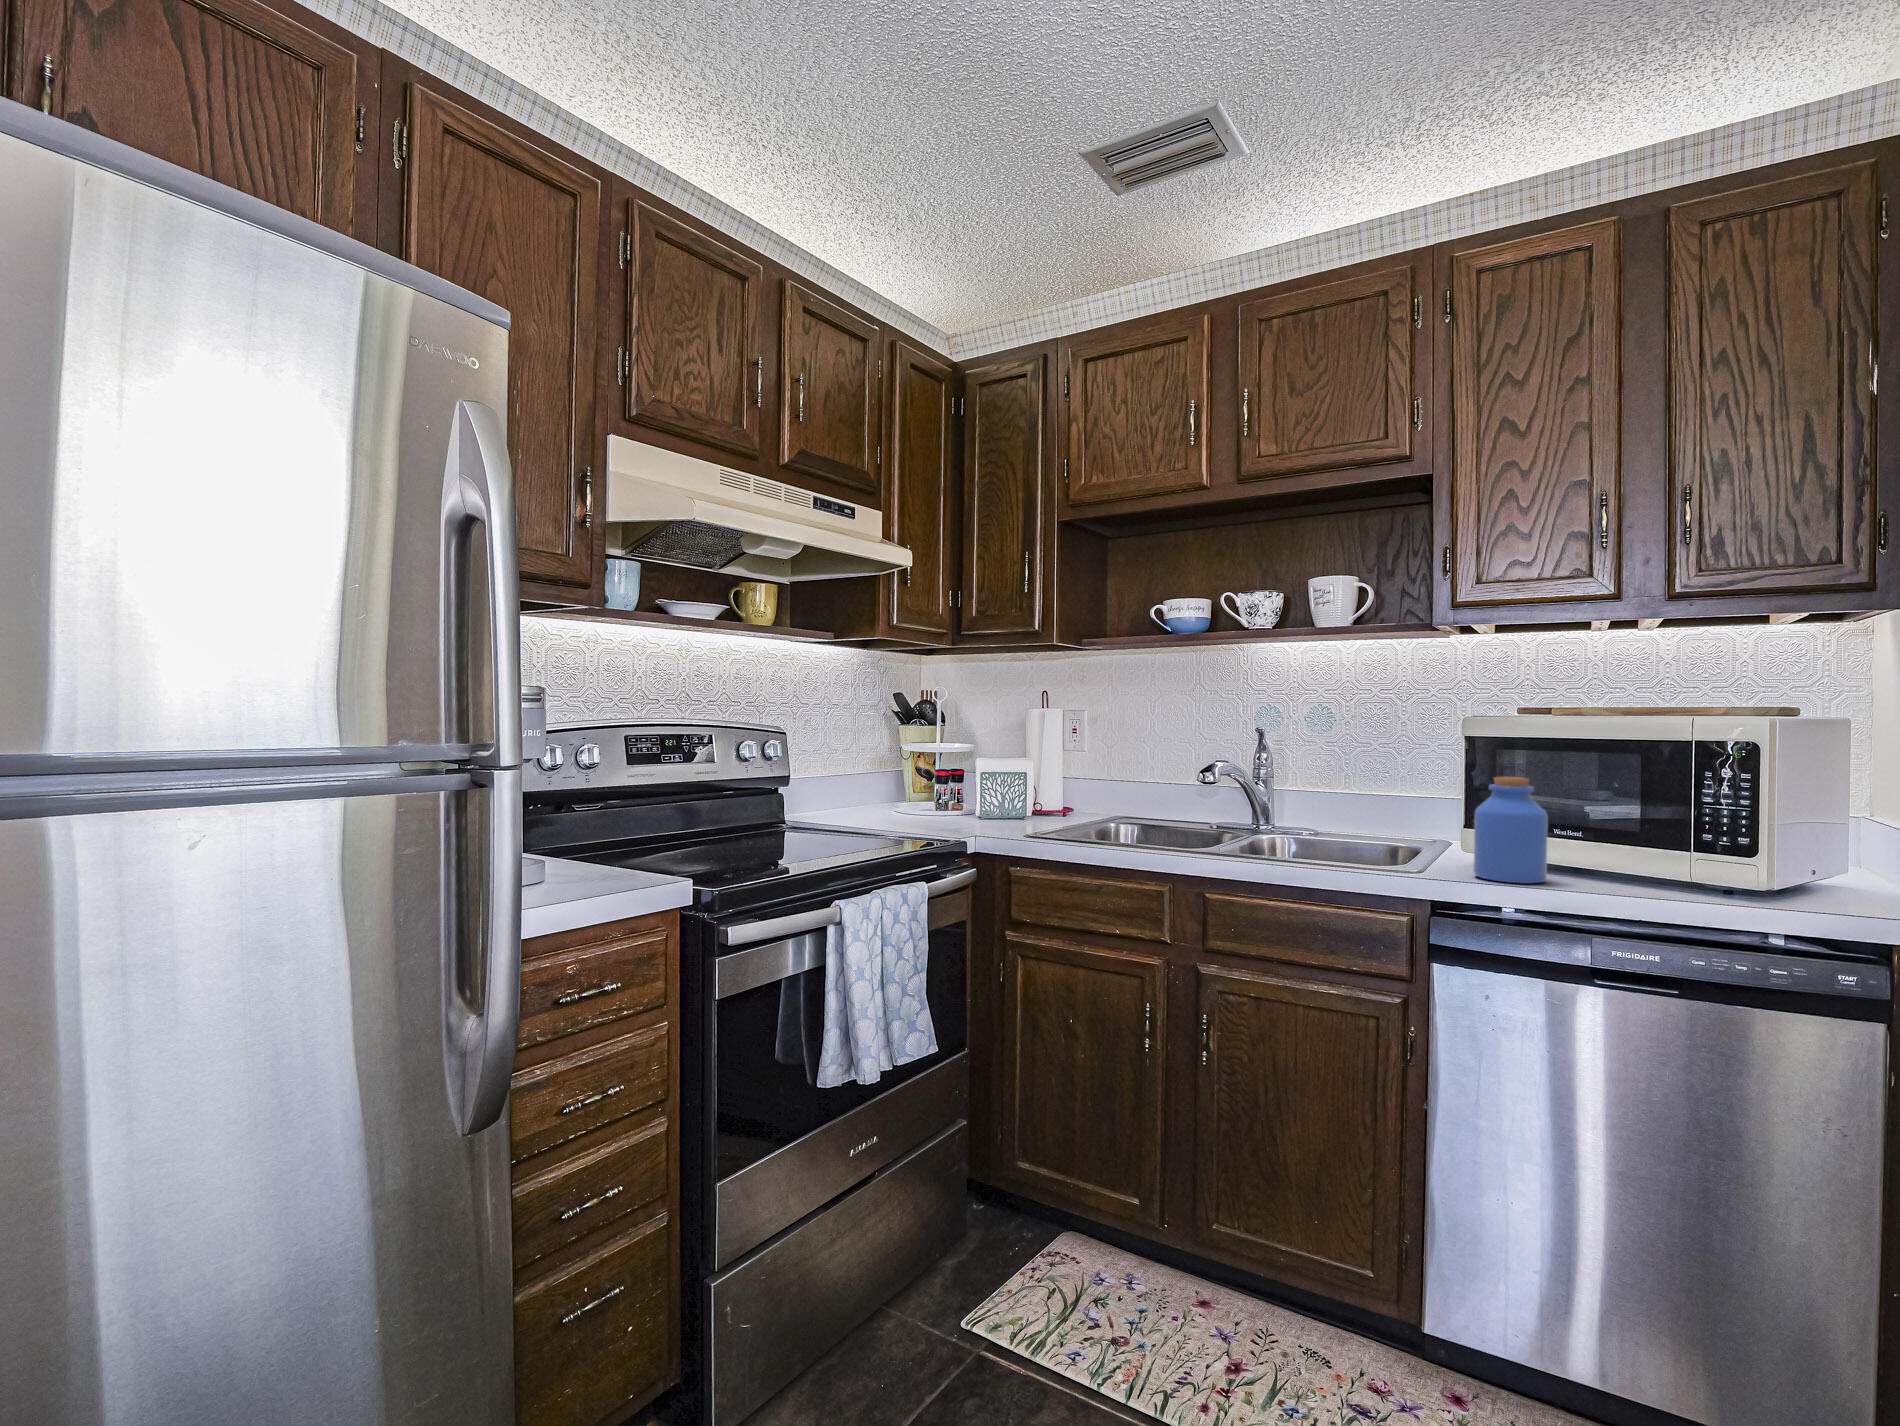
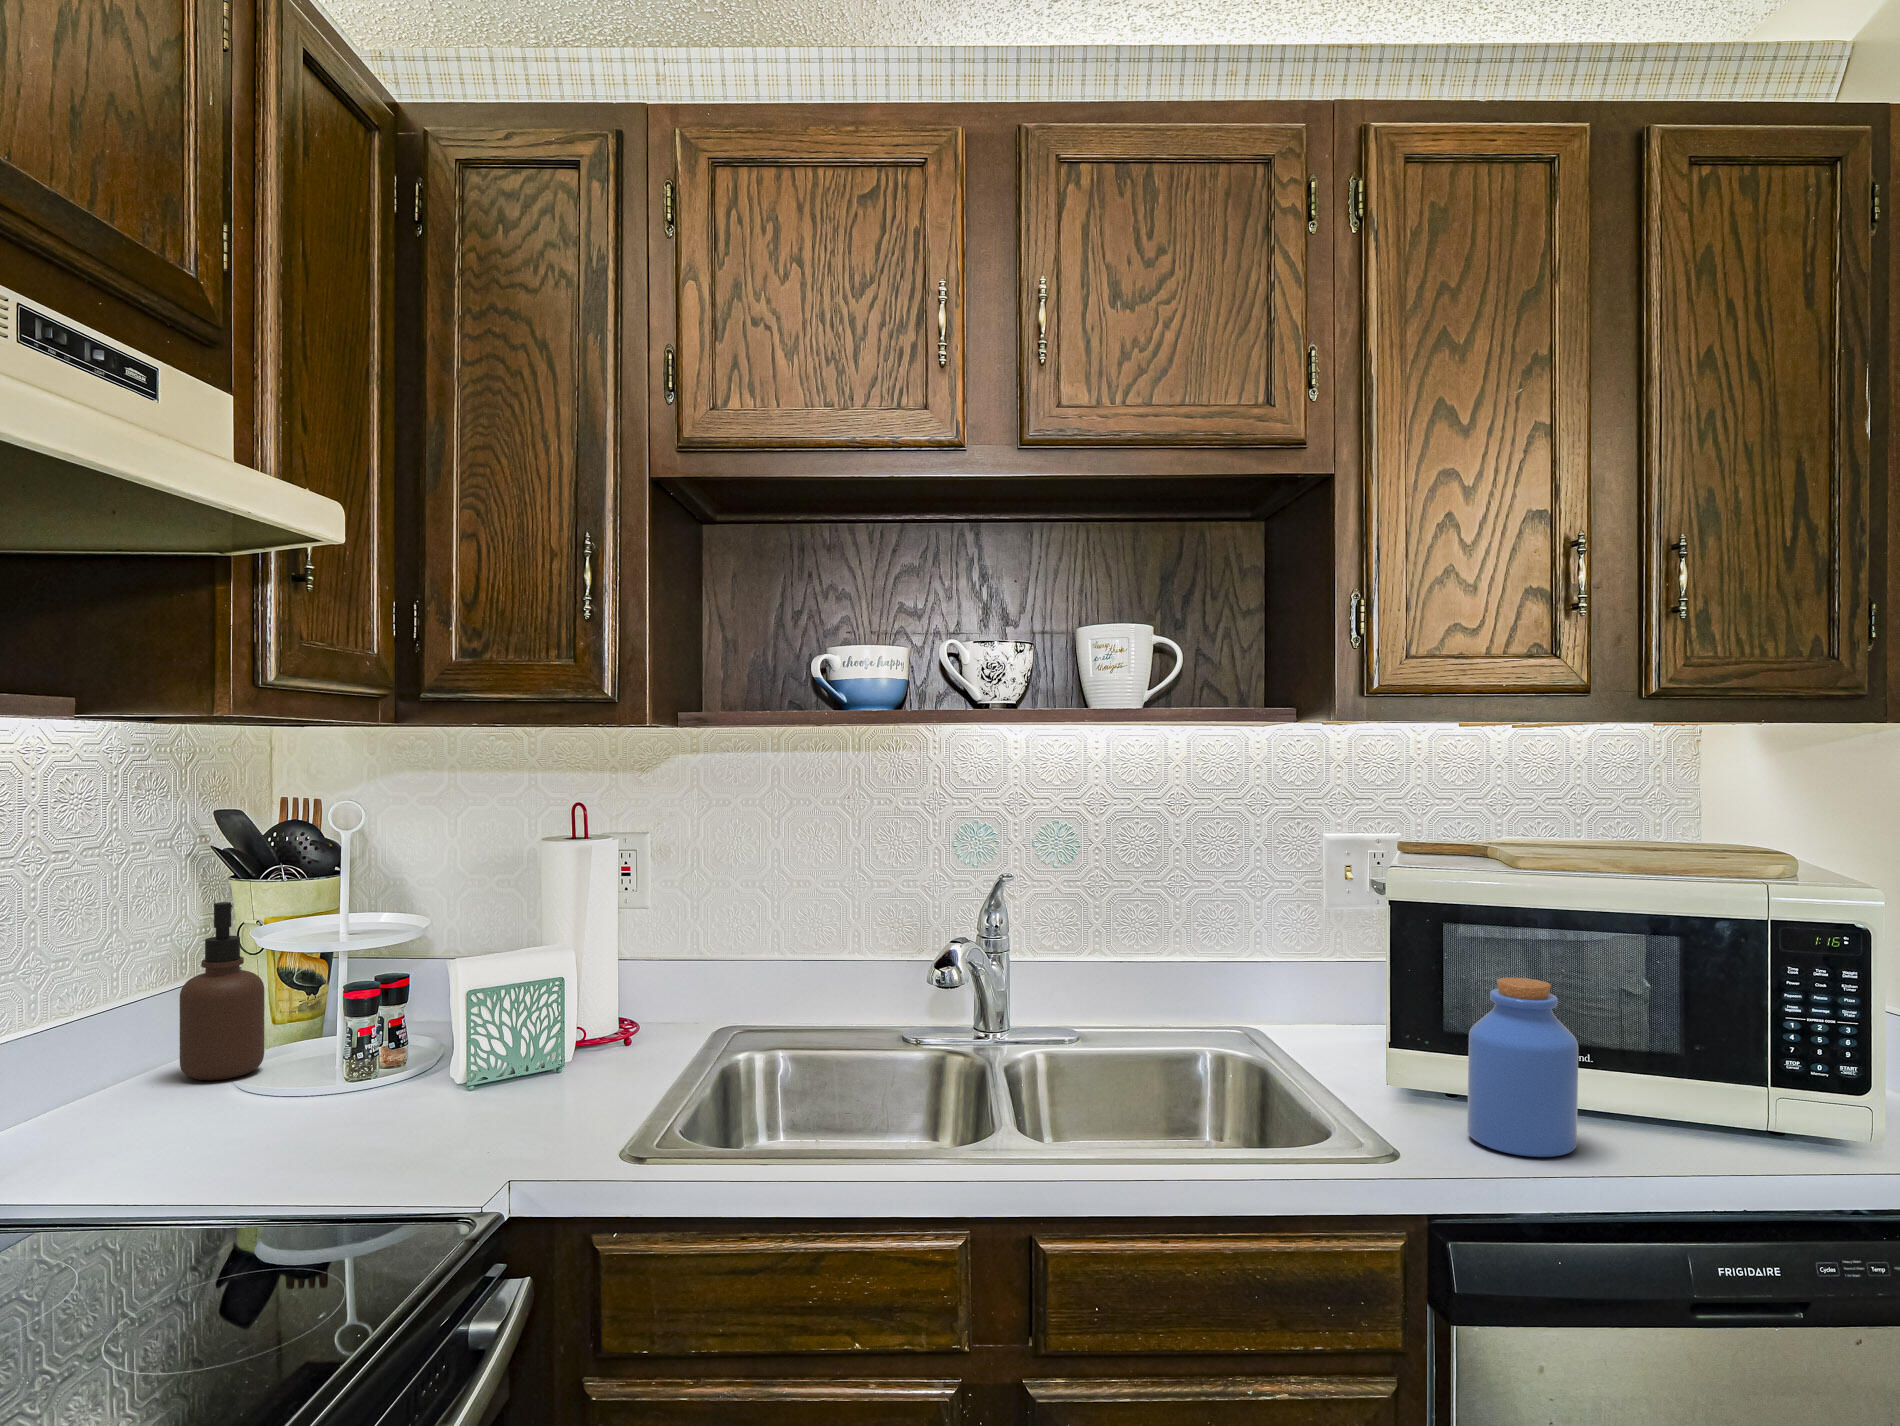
soap dispenser: none [875,734,908,811] -> present [180,902,264,1080]

